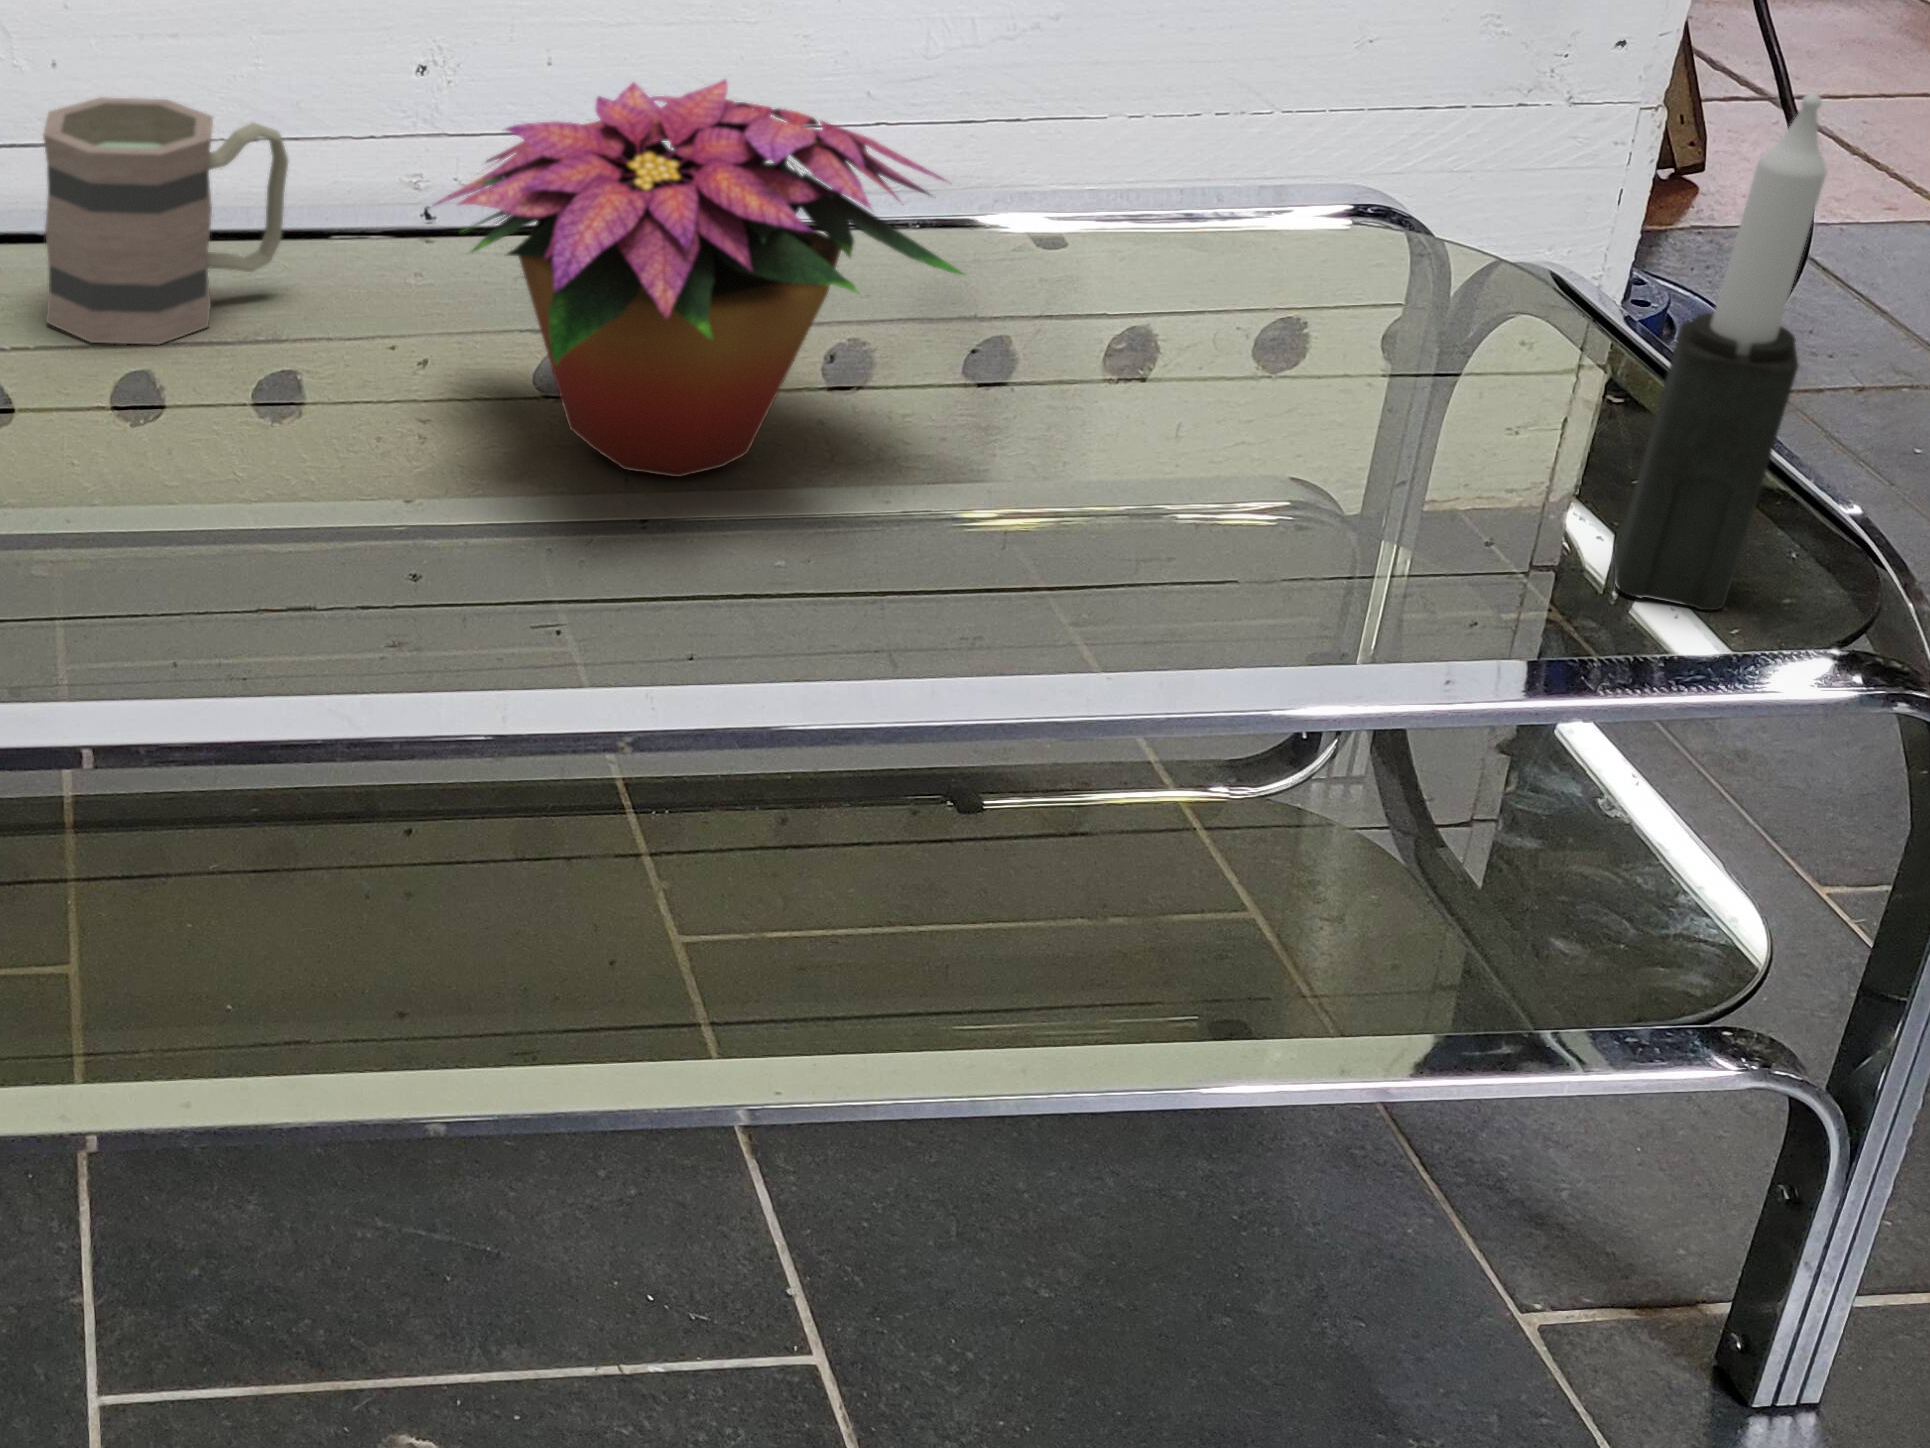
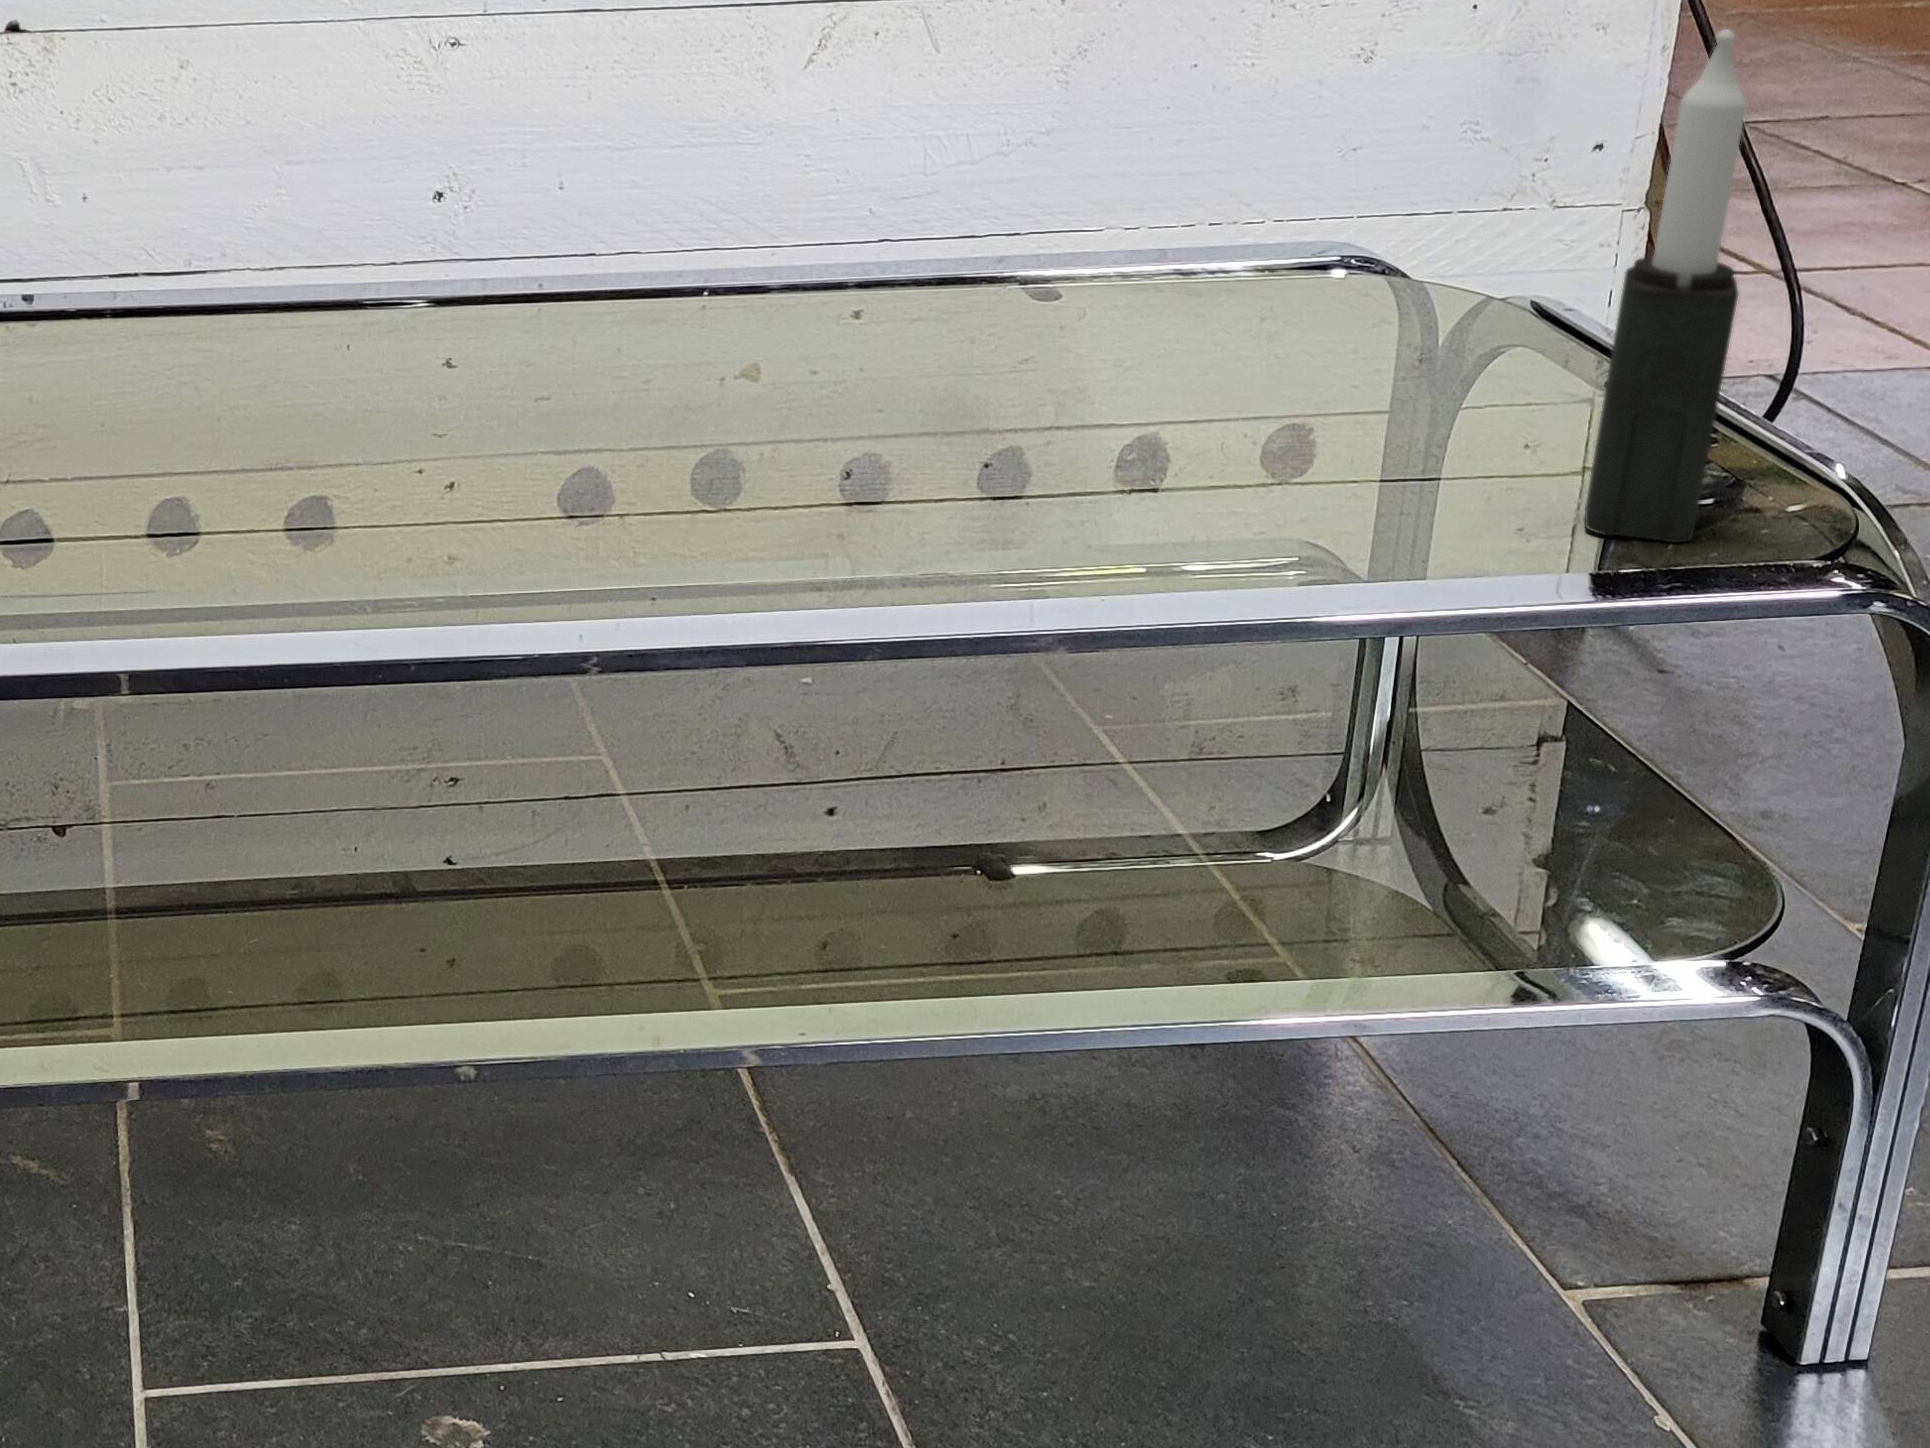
flower arrangement: present [432,80,963,477] -> none [416,104,966,494]
mug: present [43,97,288,344] -> none [69,193,304,417]

